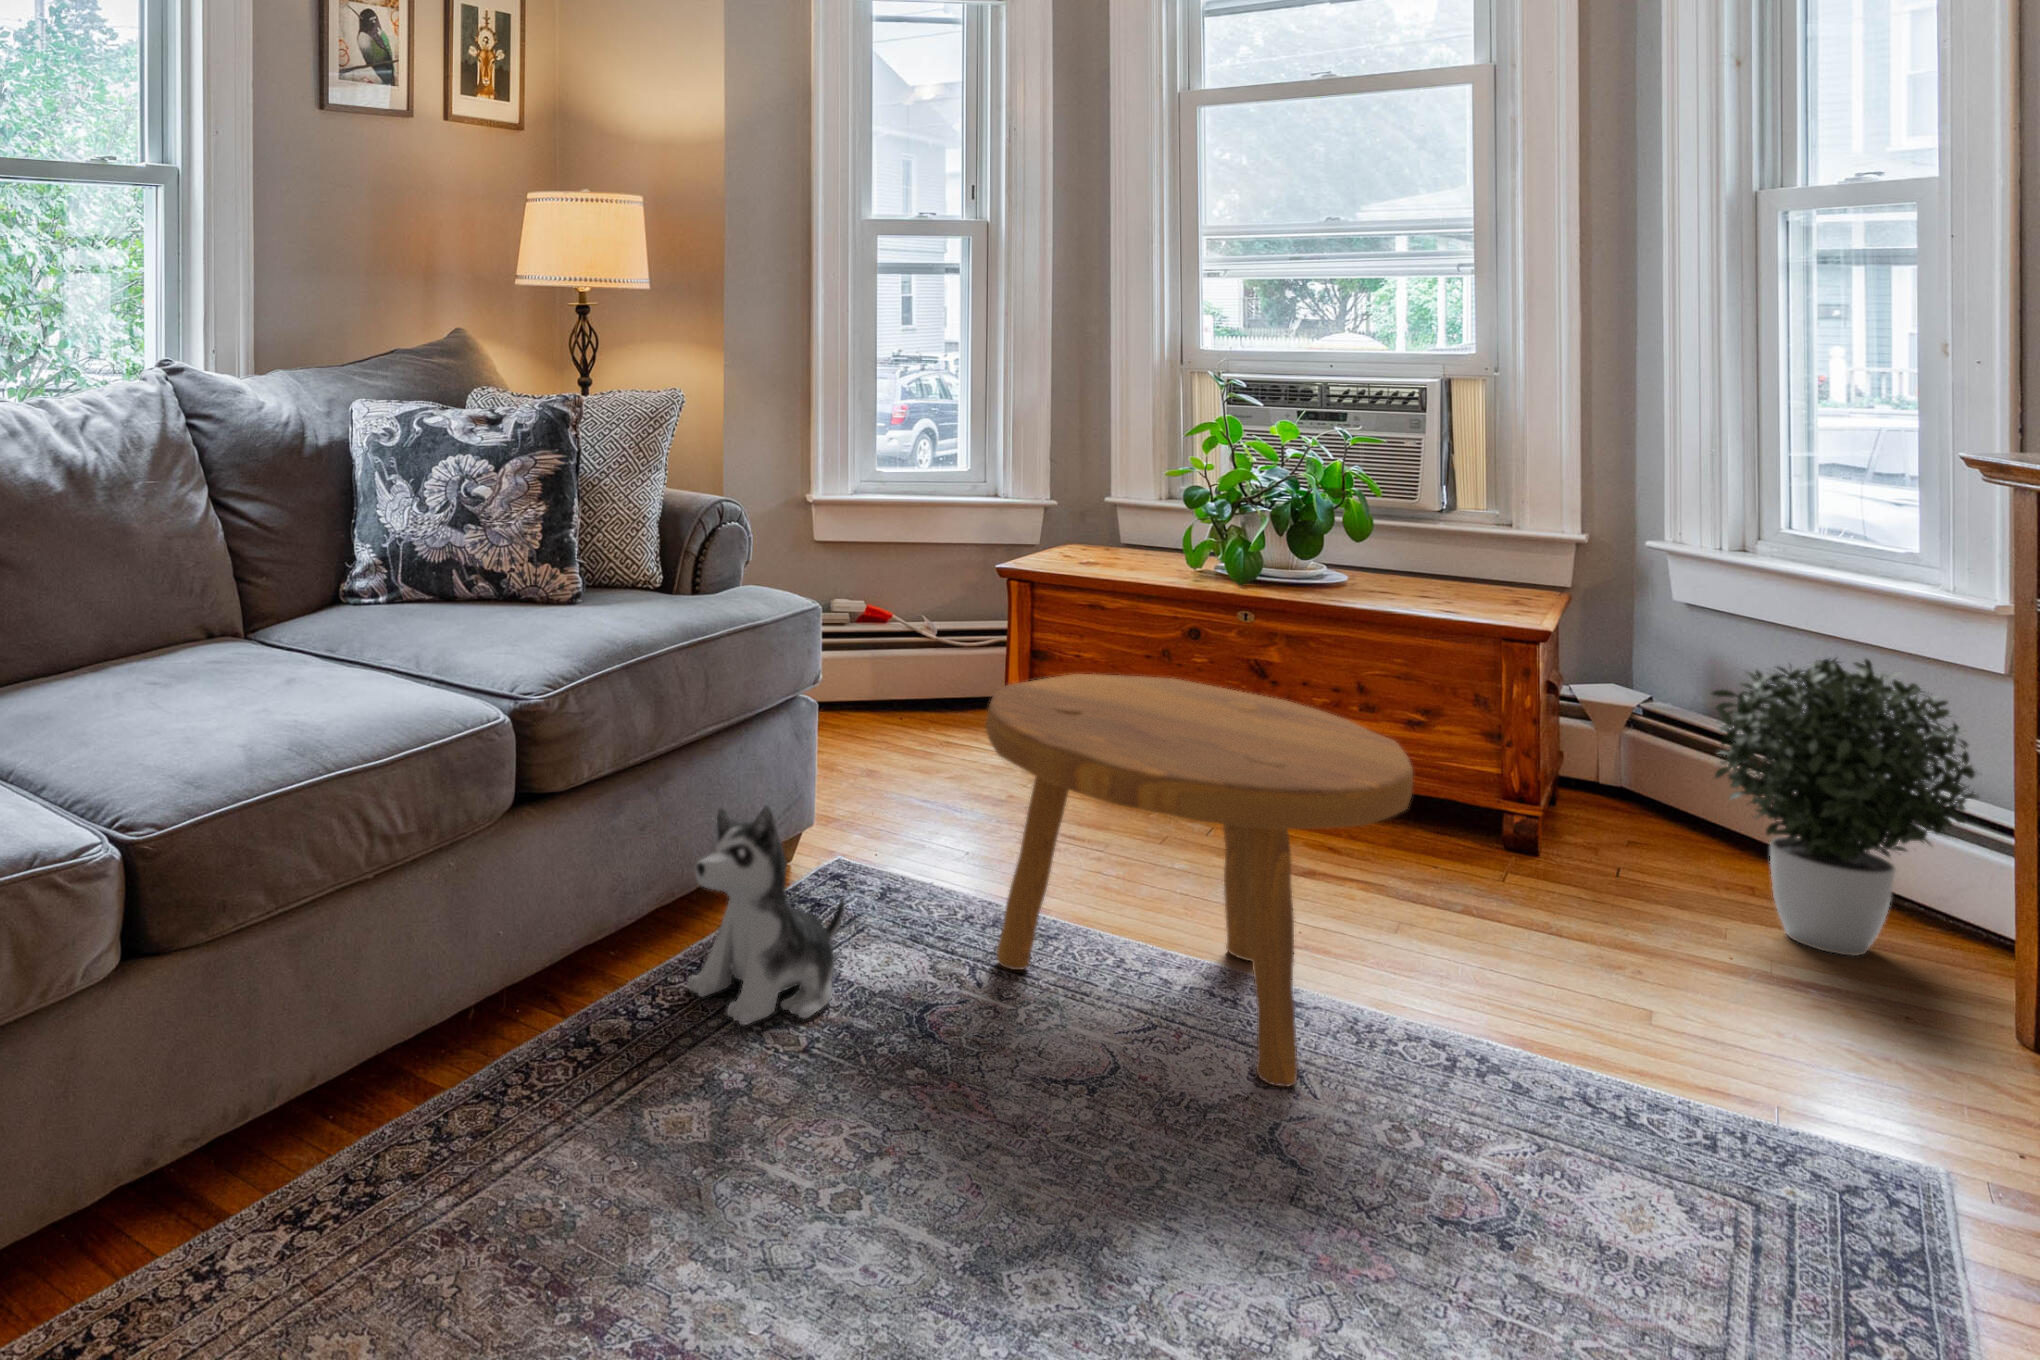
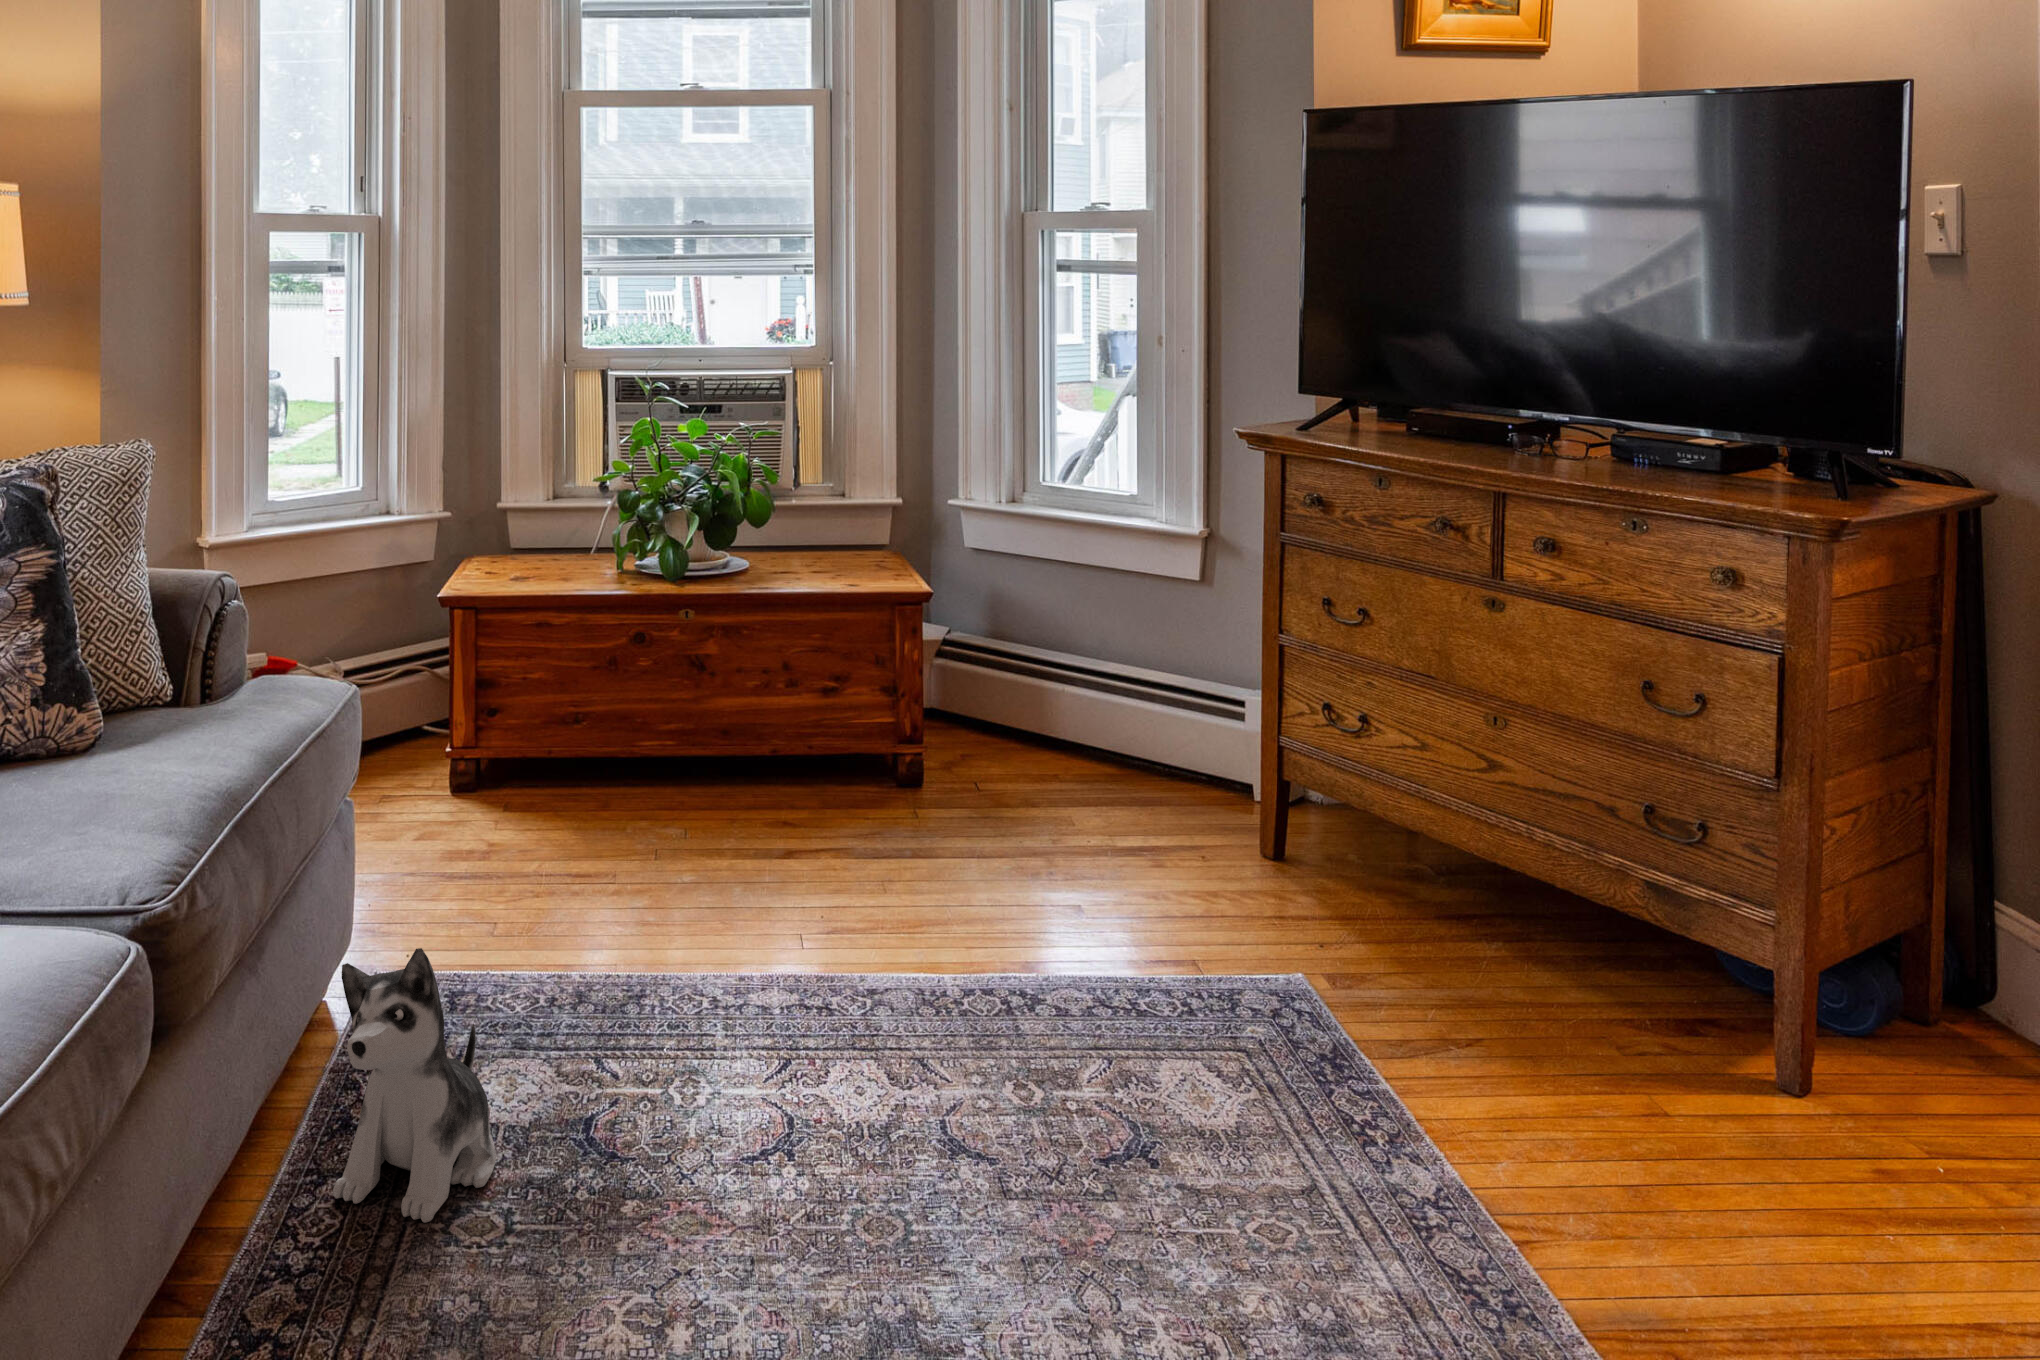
potted plant: present [1711,657,1979,956] -> none [1054,579,1236,827]
footstool: present [986,674,1413,1087] -> none [584,698,987,1094]

